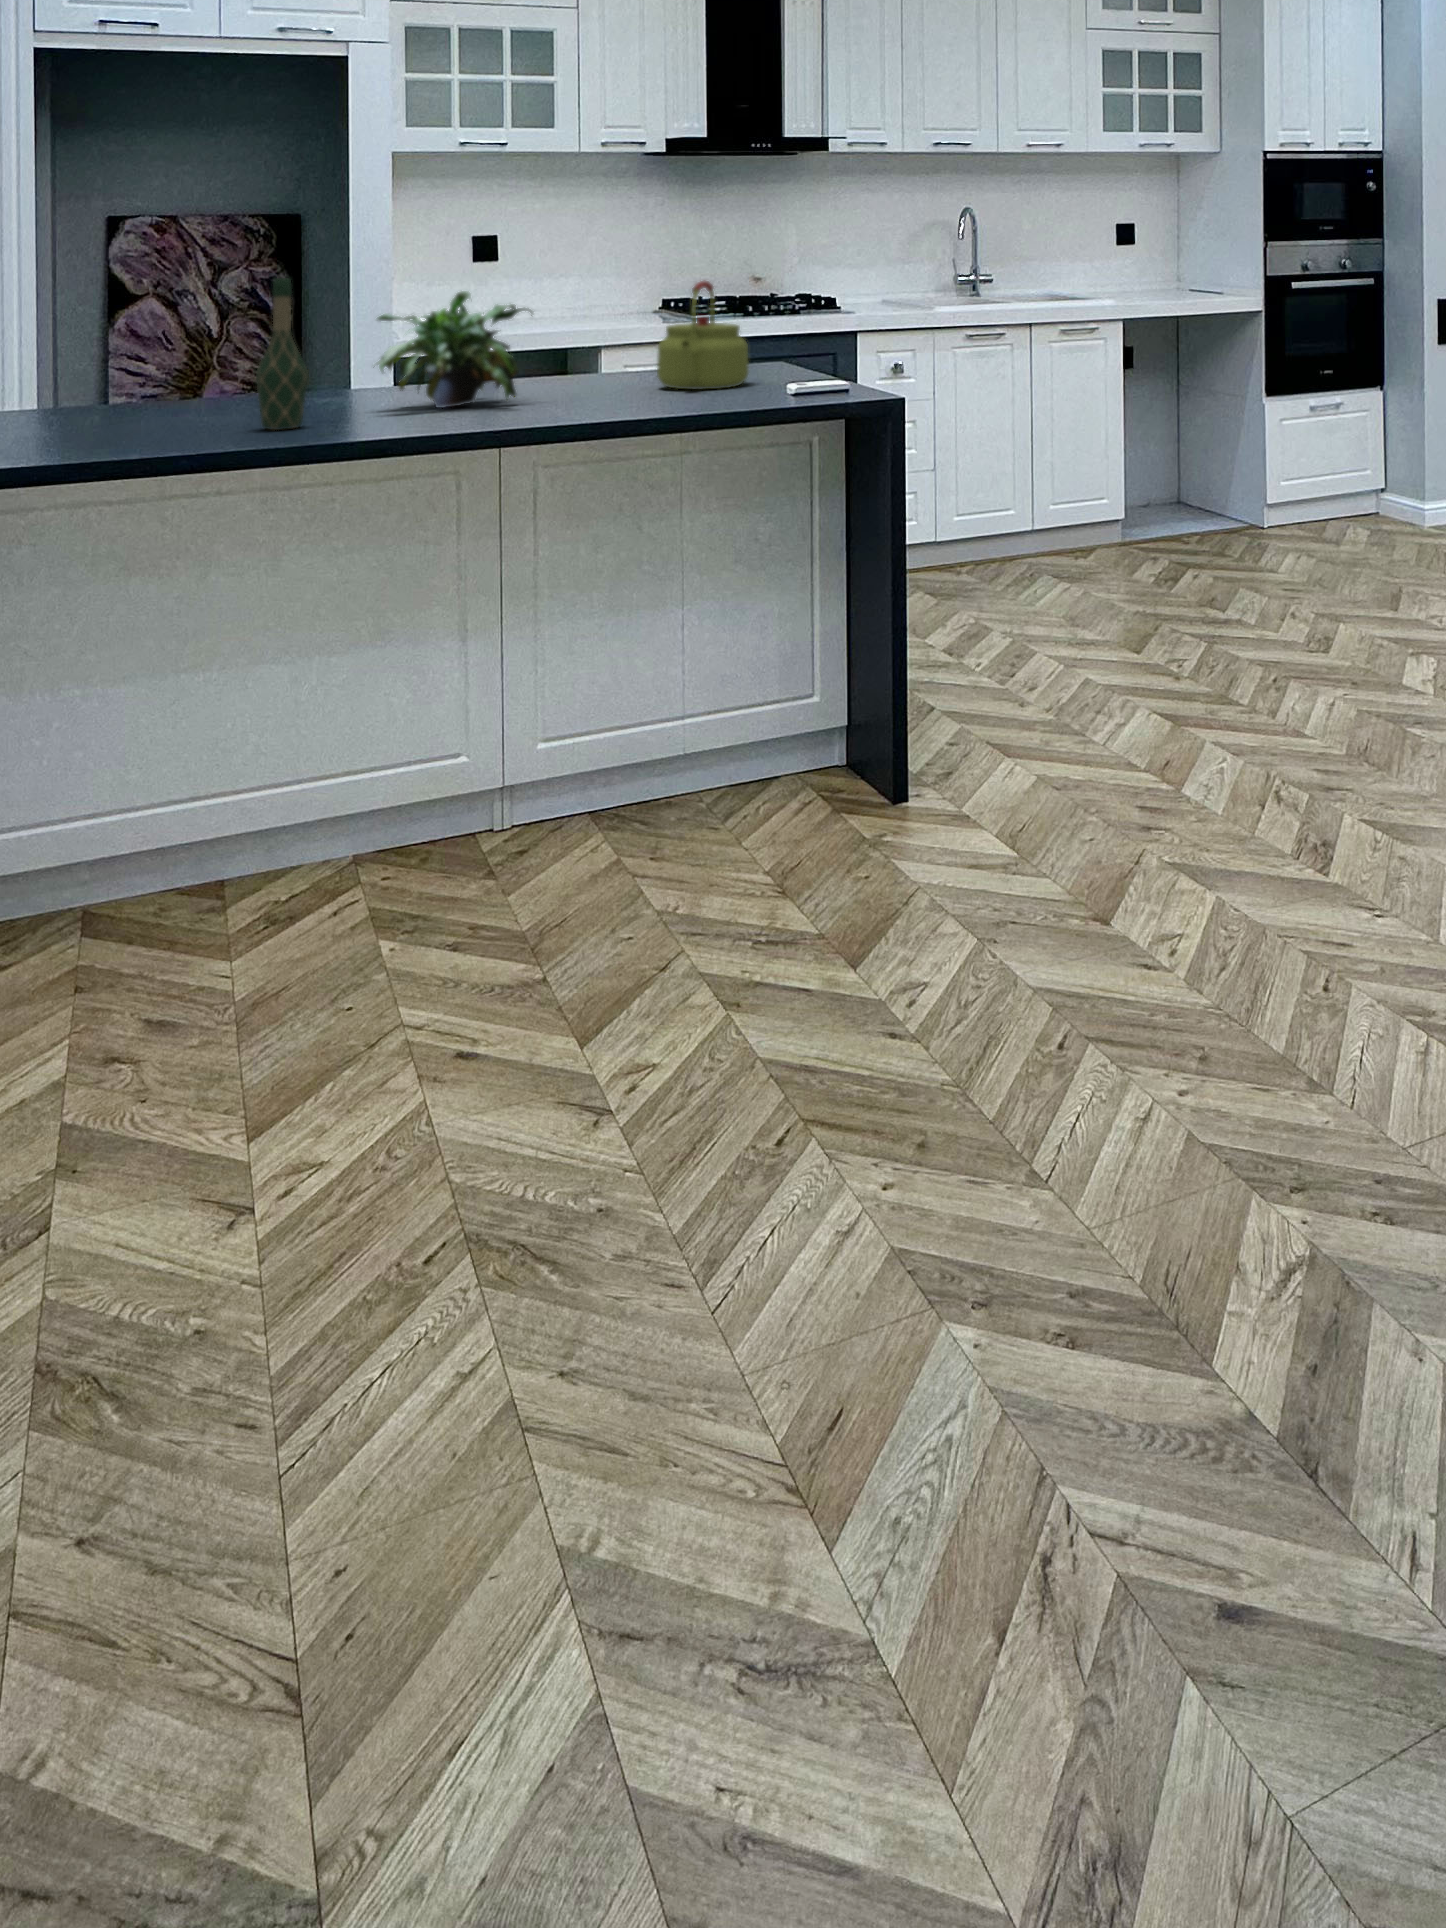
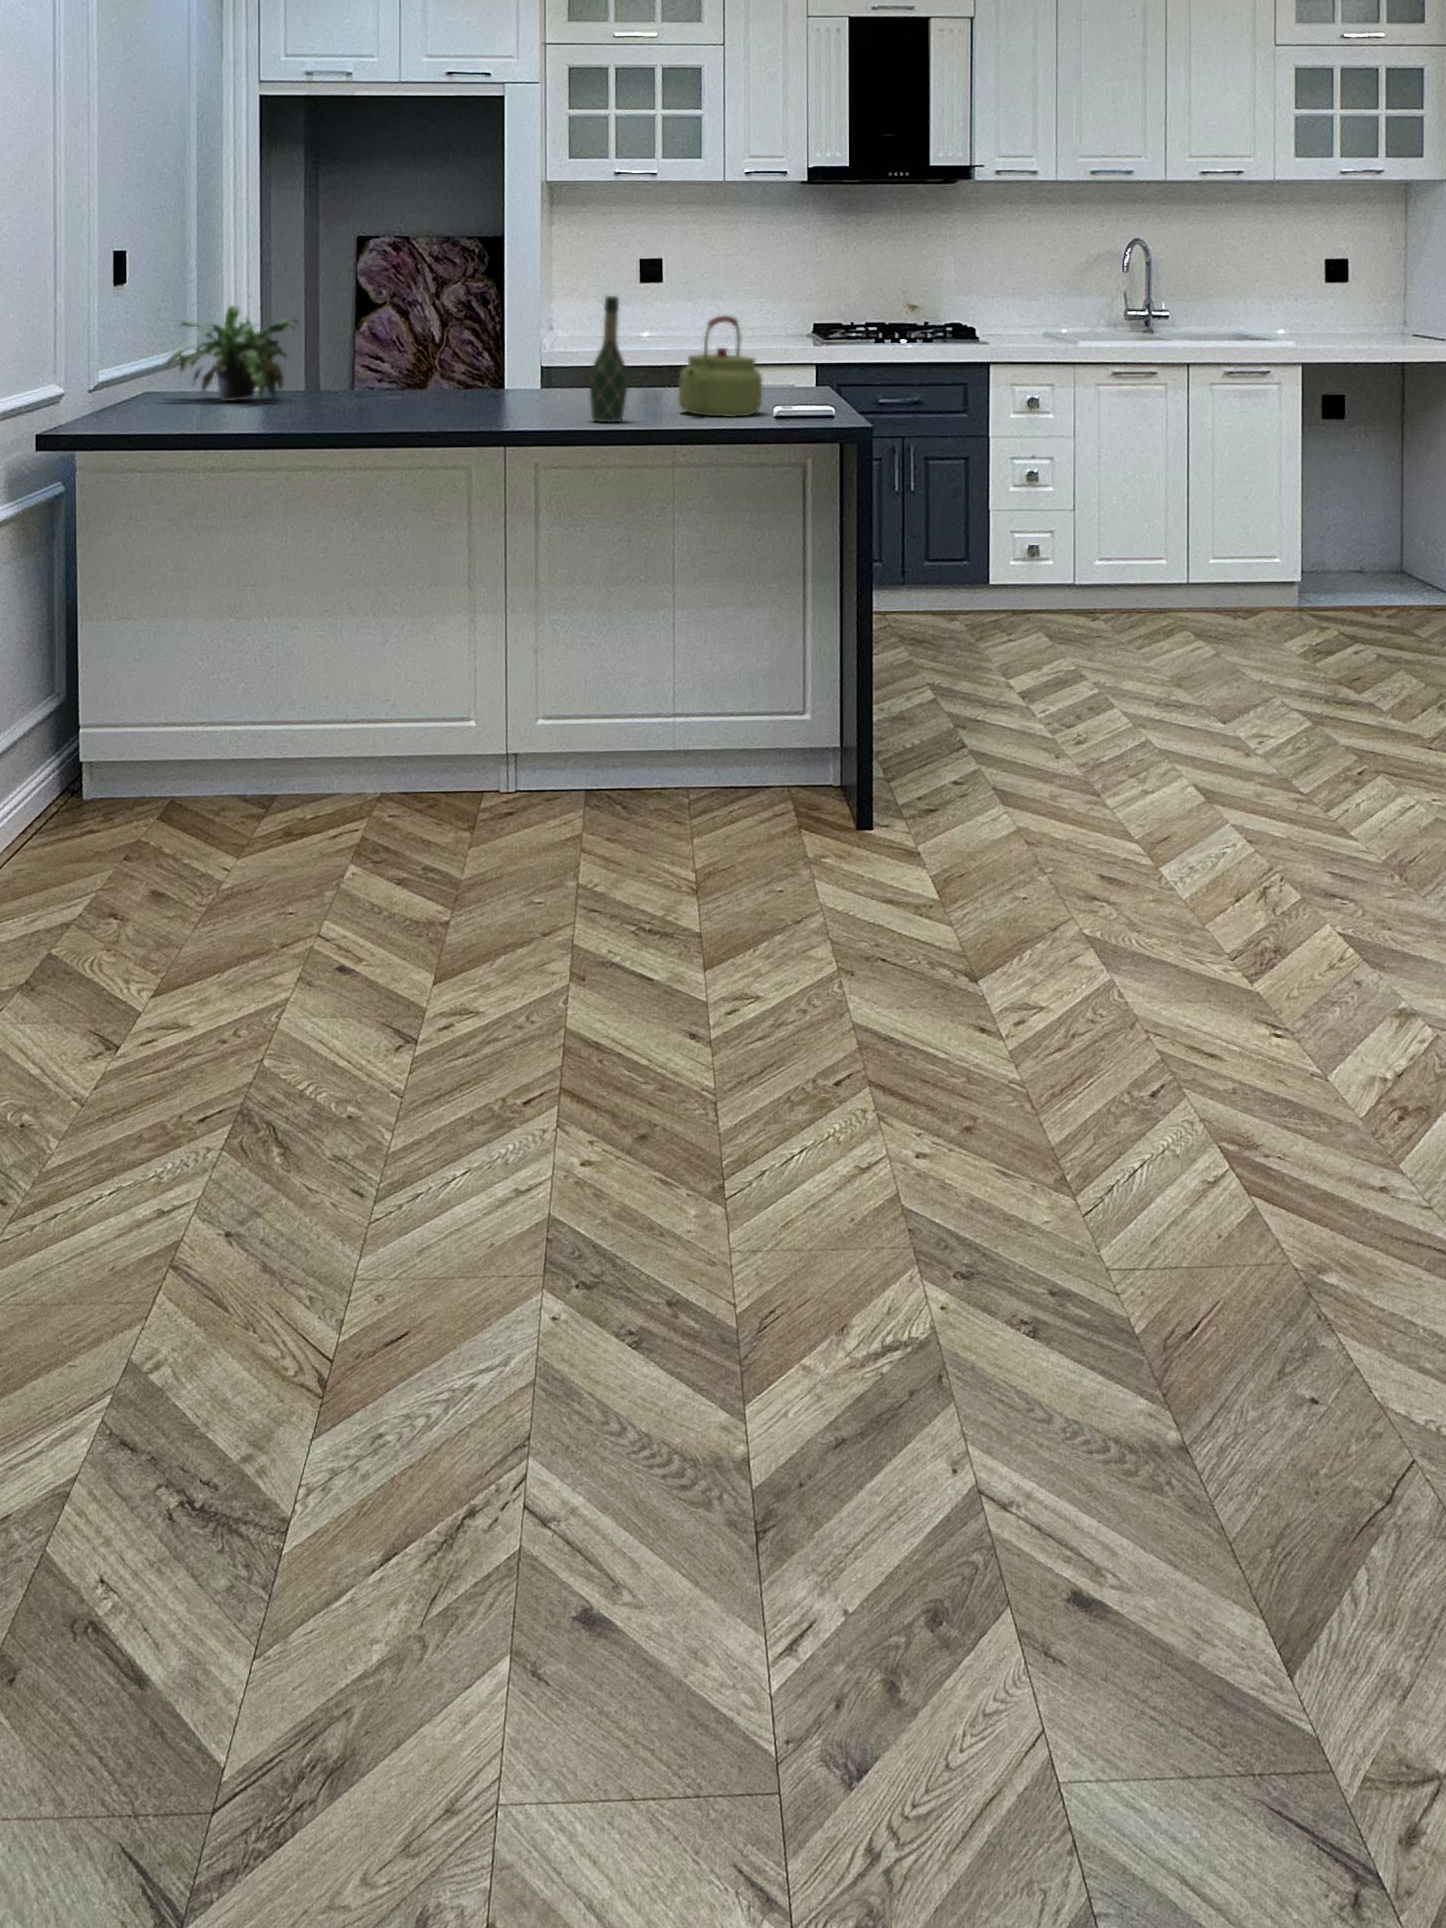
wine bottle: present [256,278,308,430] -> present [589,296,629,422]
potted plant: present [377,291,532,408] -> present [167,306,297,401]

